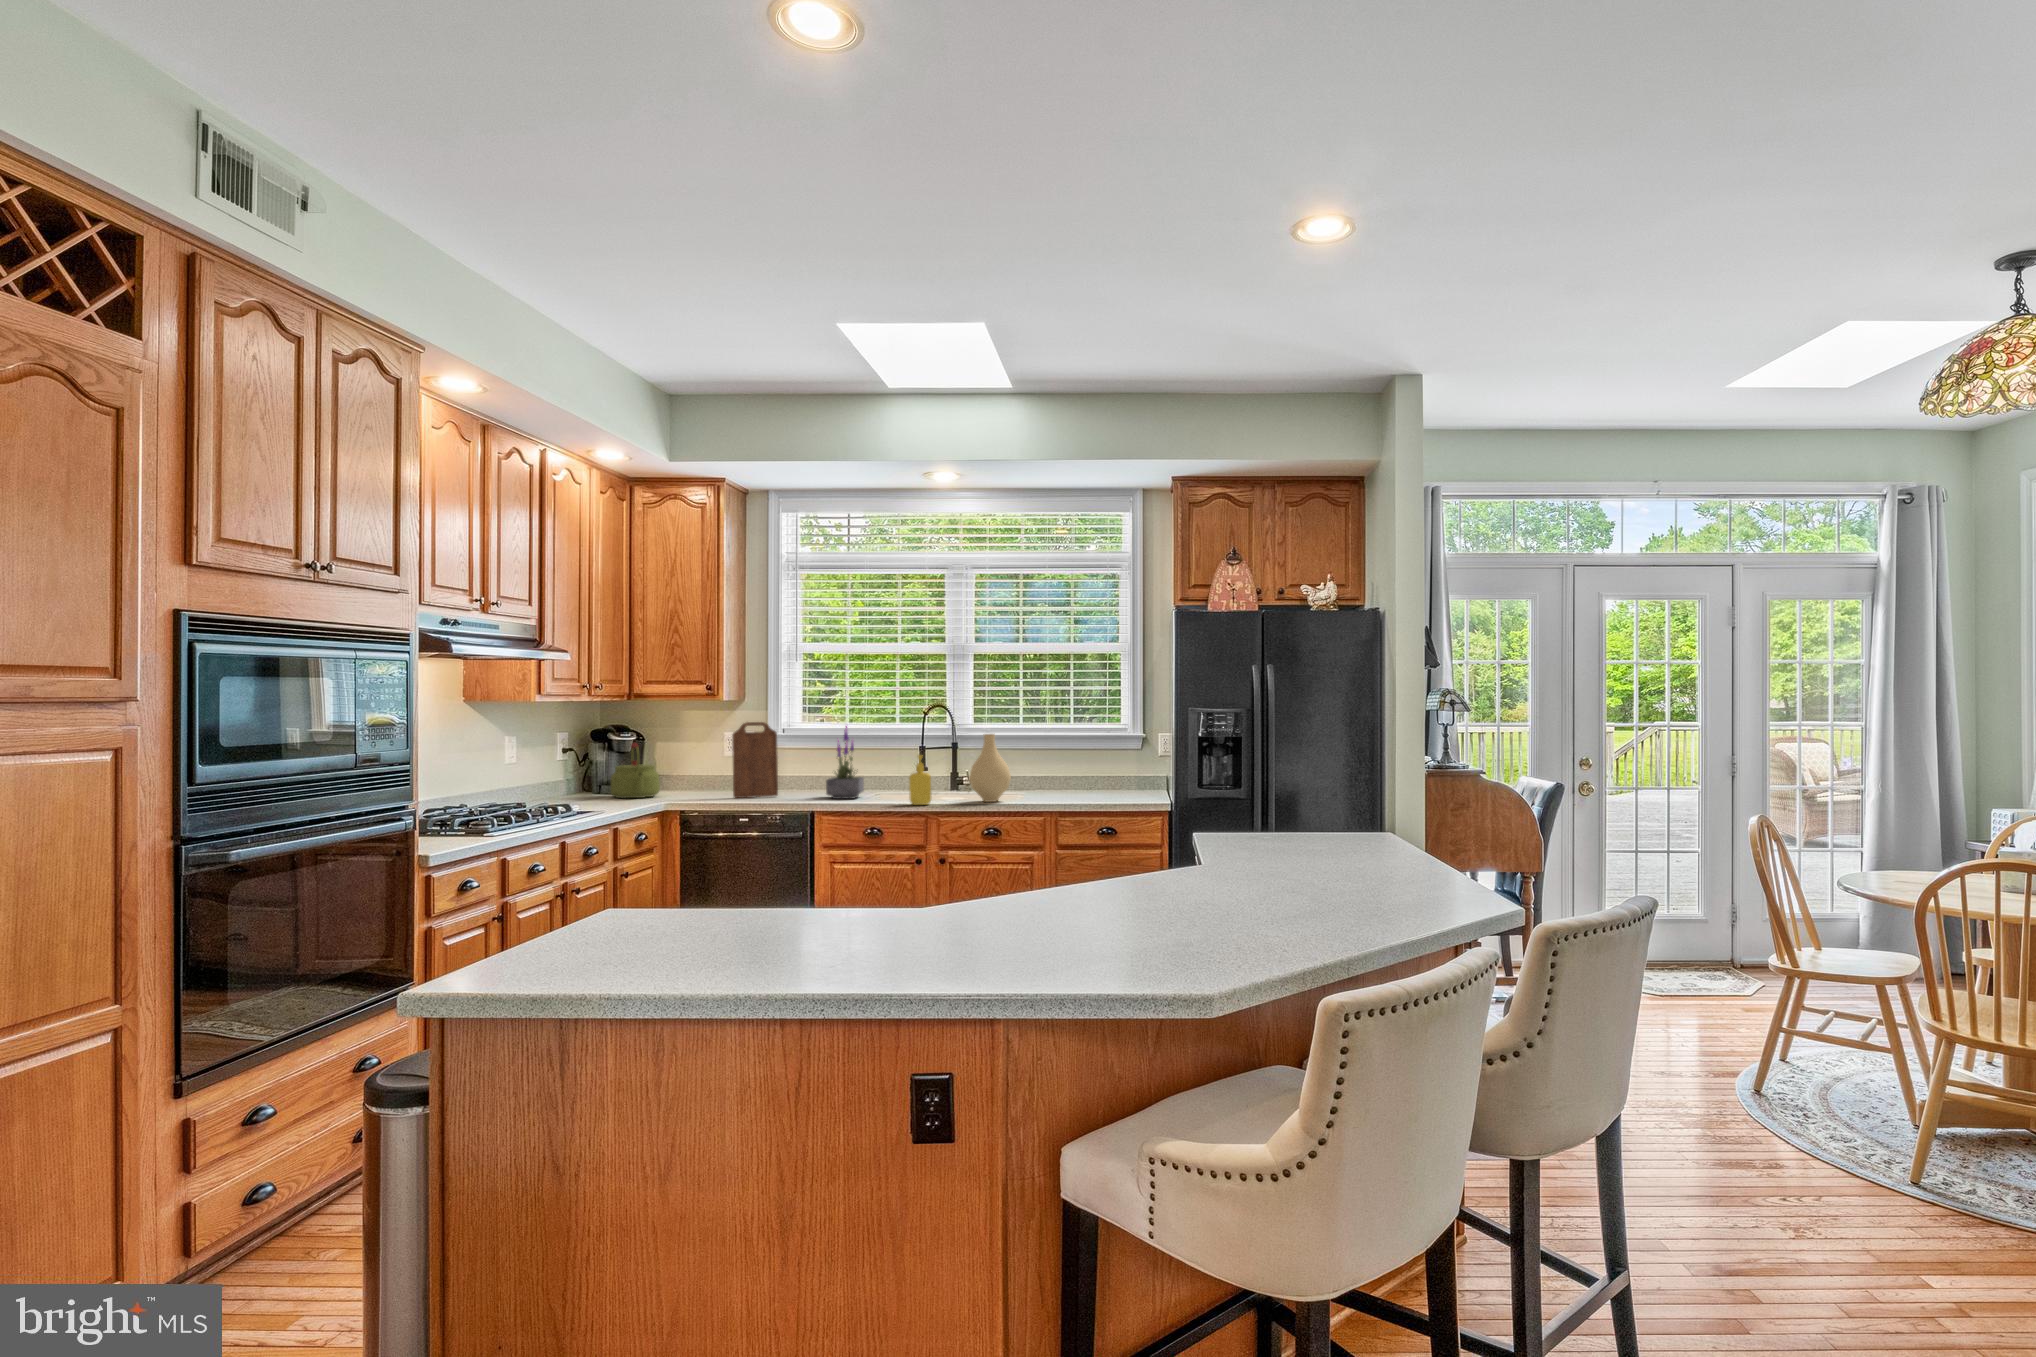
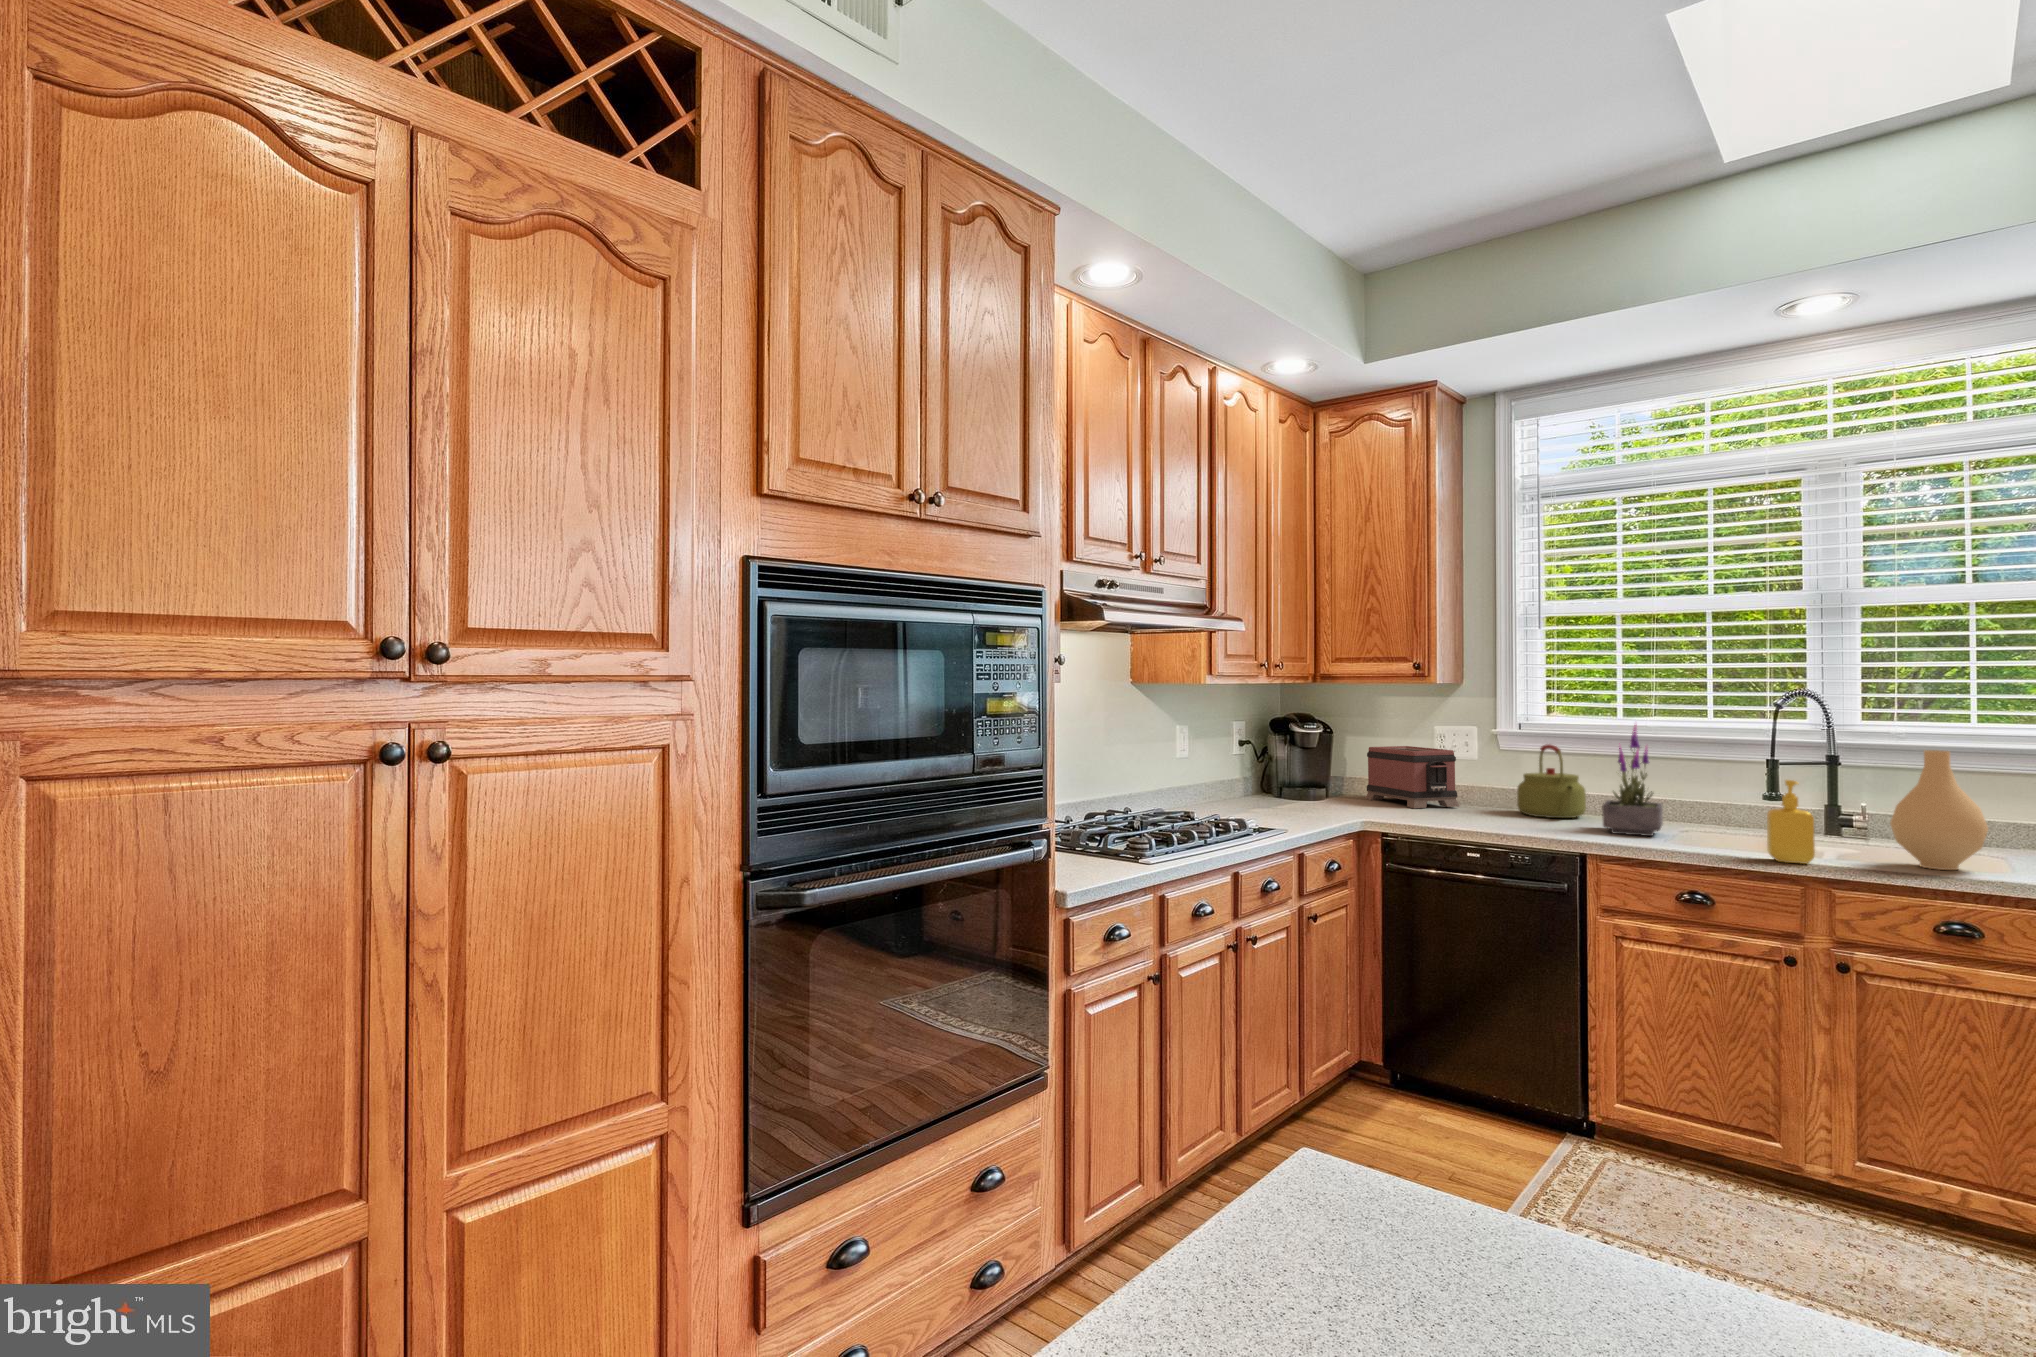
cutting board: present [732,722,778,798] -> none [1455,716,1523,821]
kettle: present [611,743,660,798] -> present [1517,744,1586,818]
toaster: none [671,748,740,794] -> present [1365,746,1459,808]

